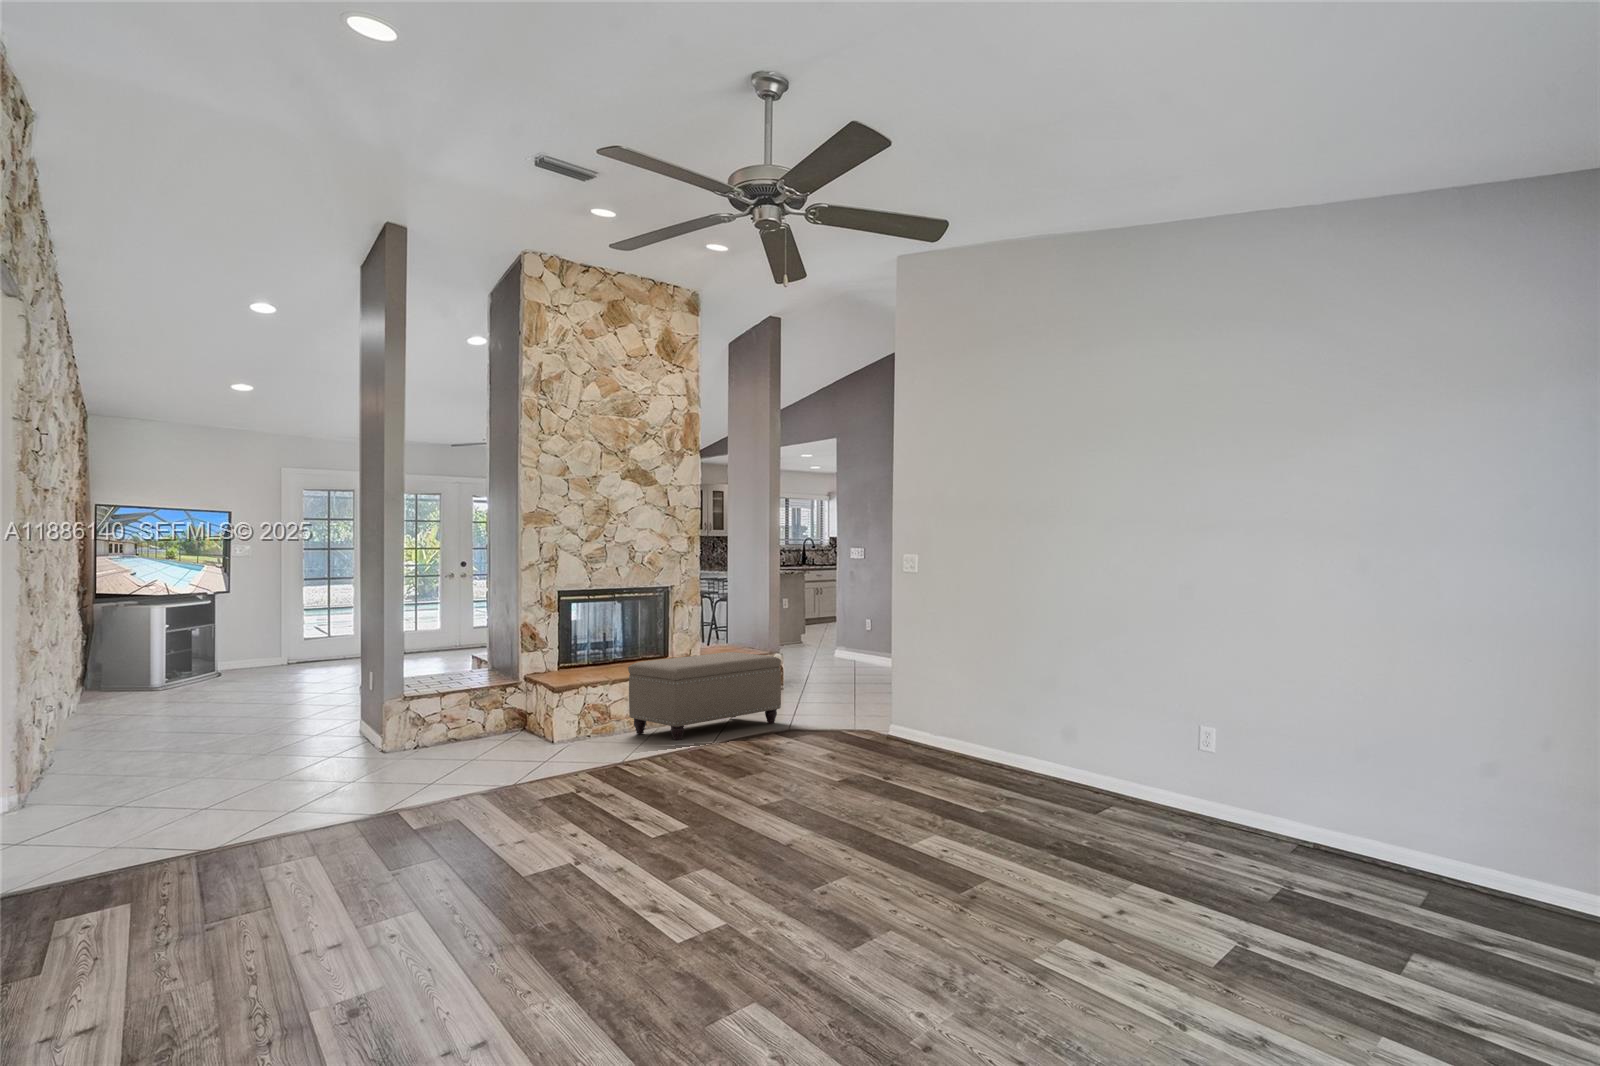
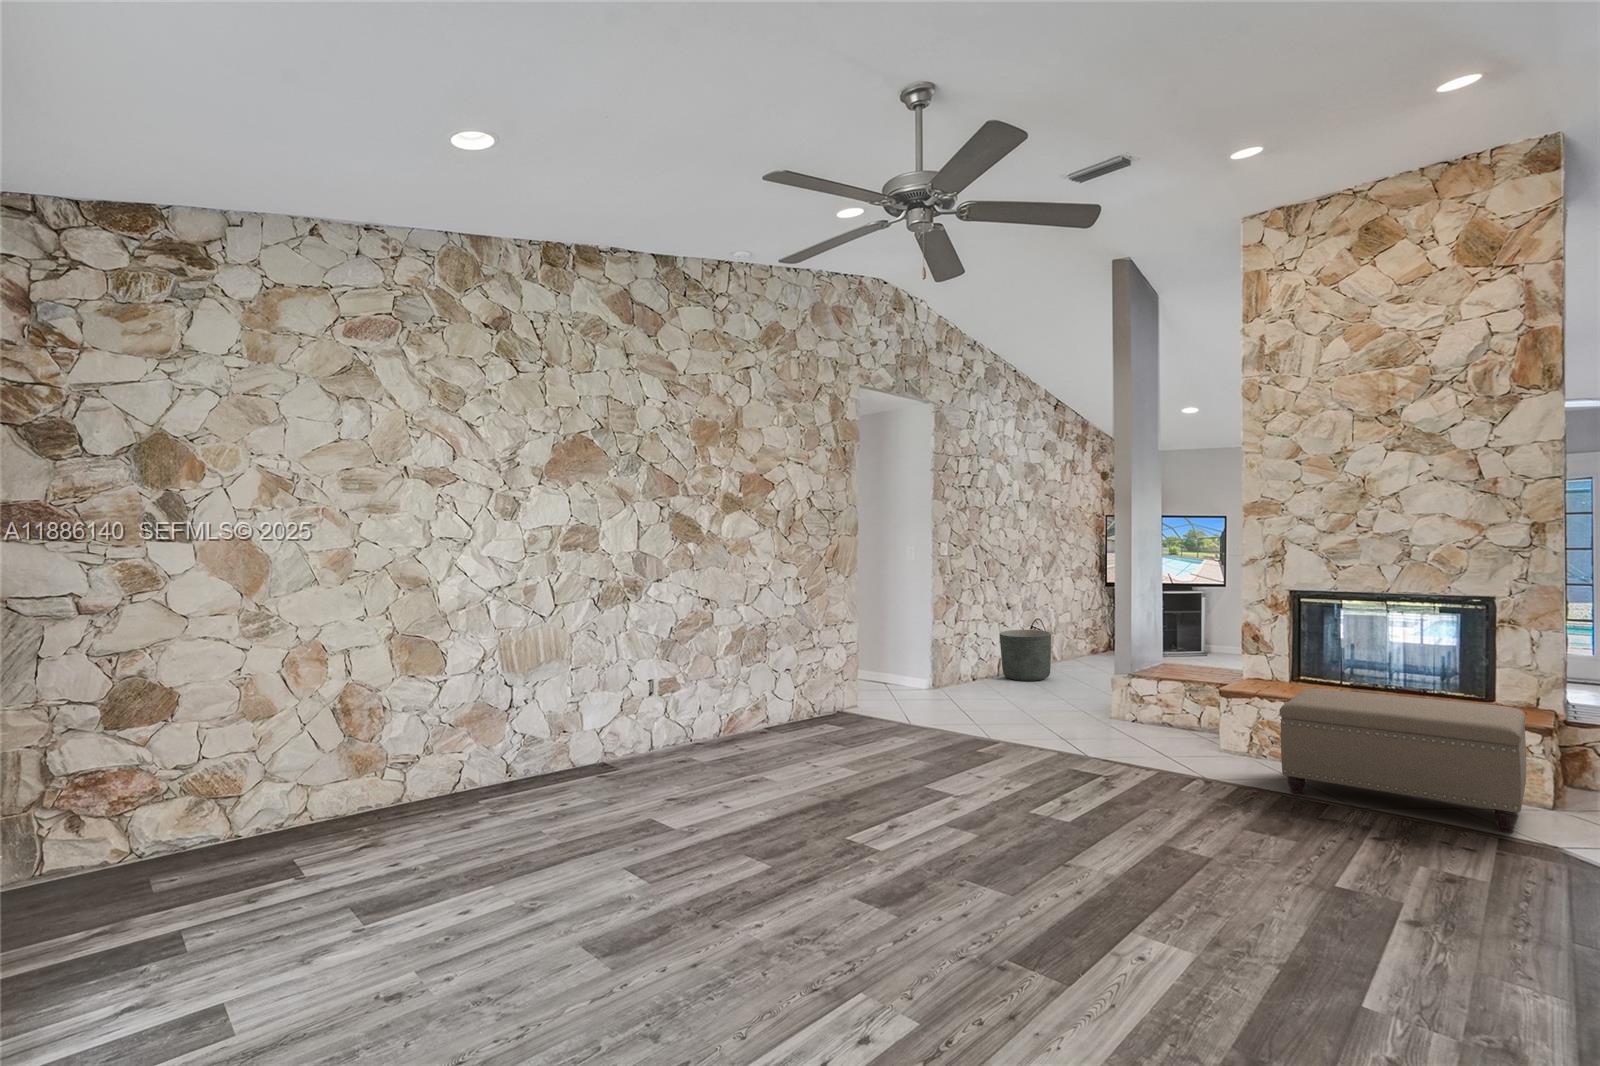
planter: none [38,693,135,774] -> present [999,630,1051,681]

